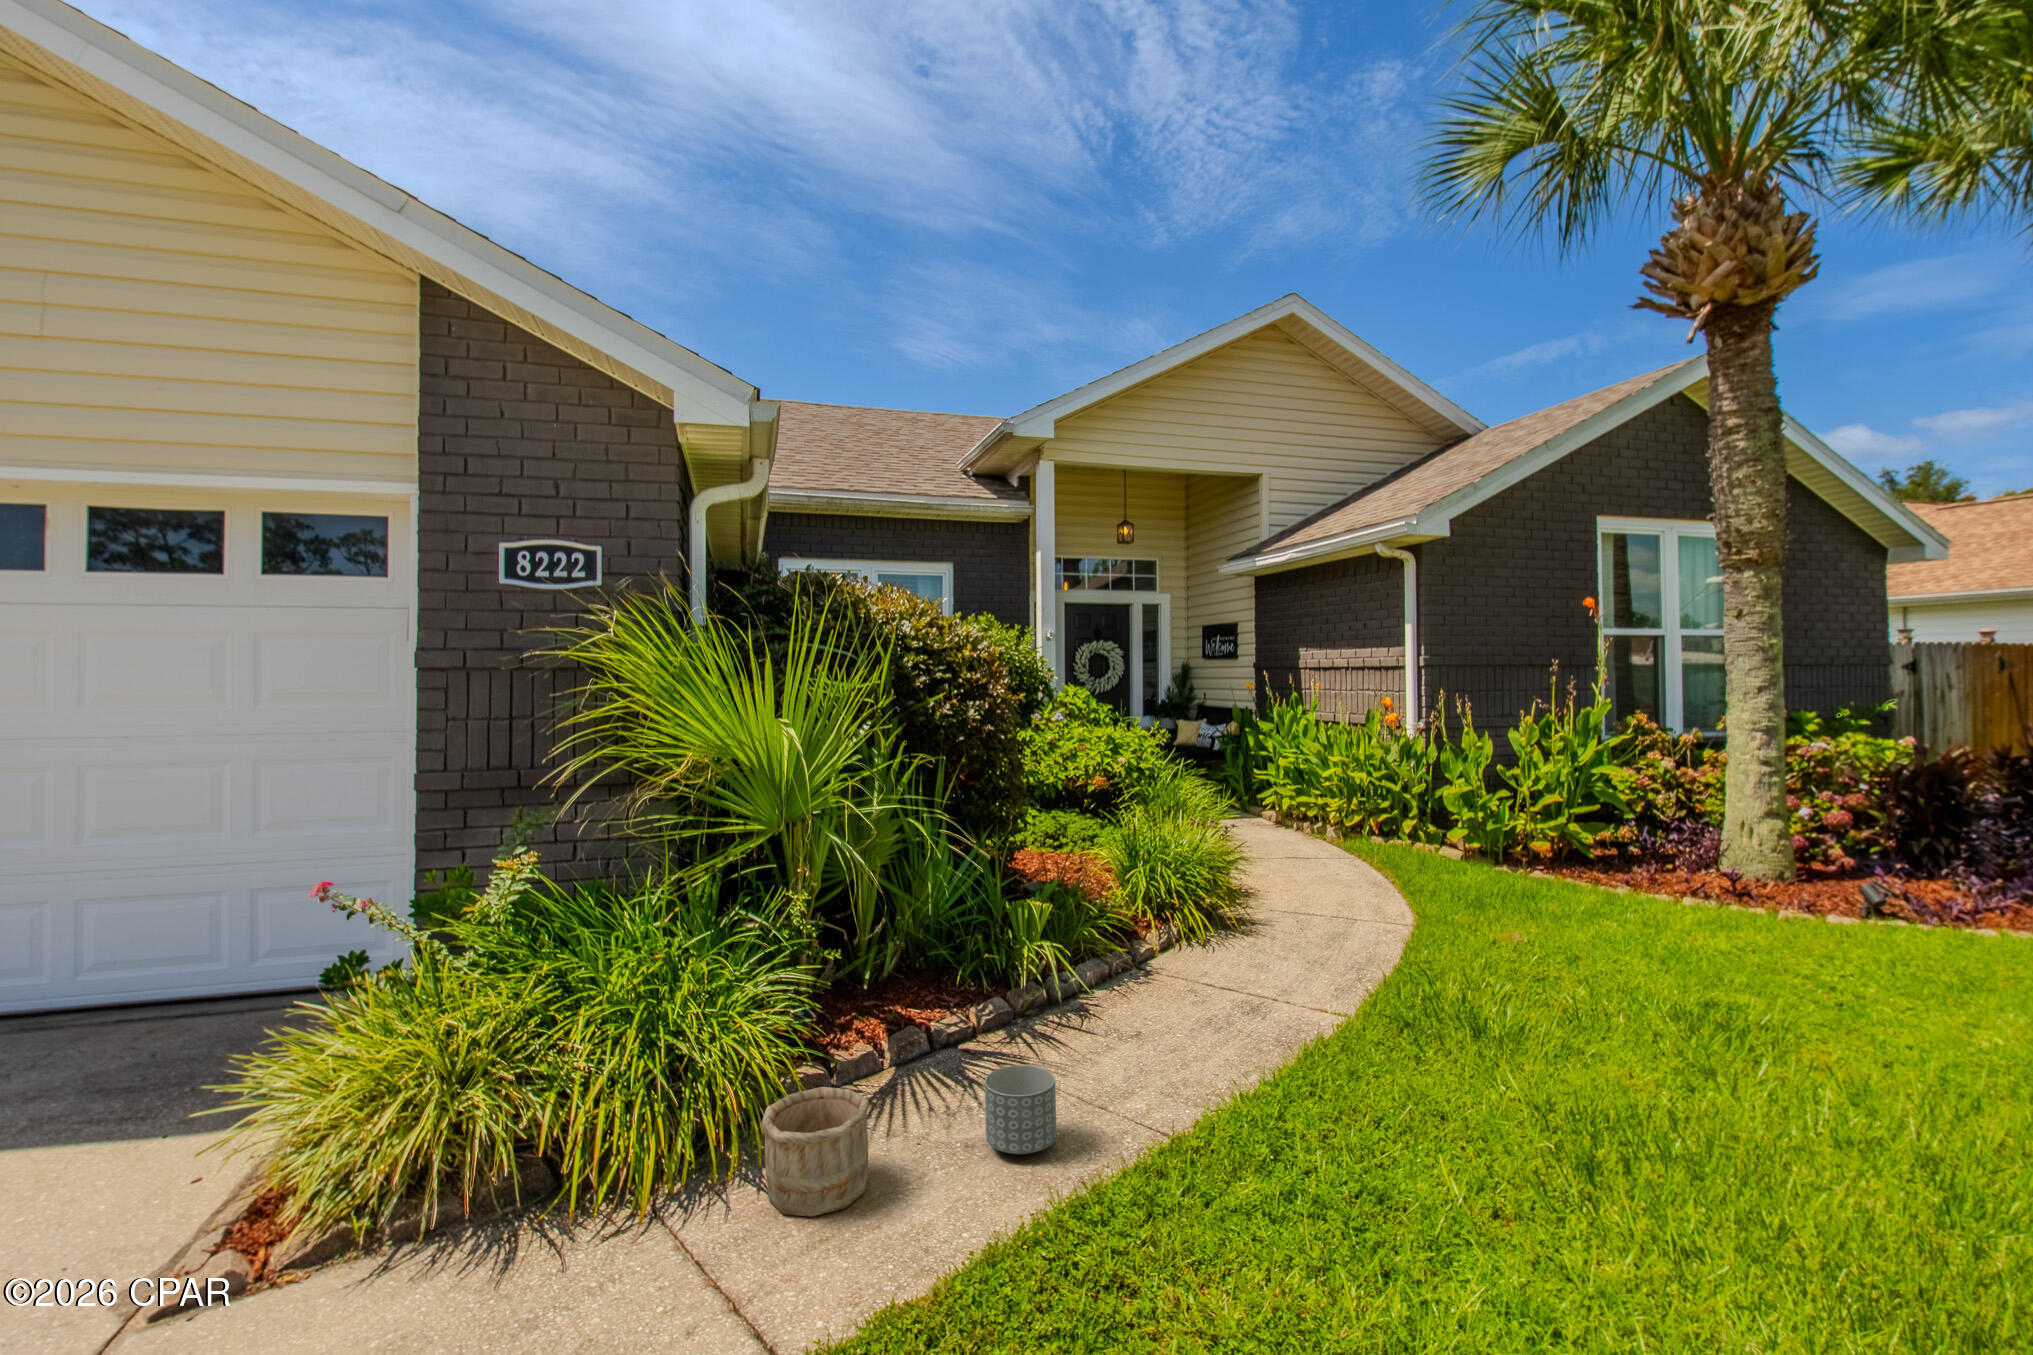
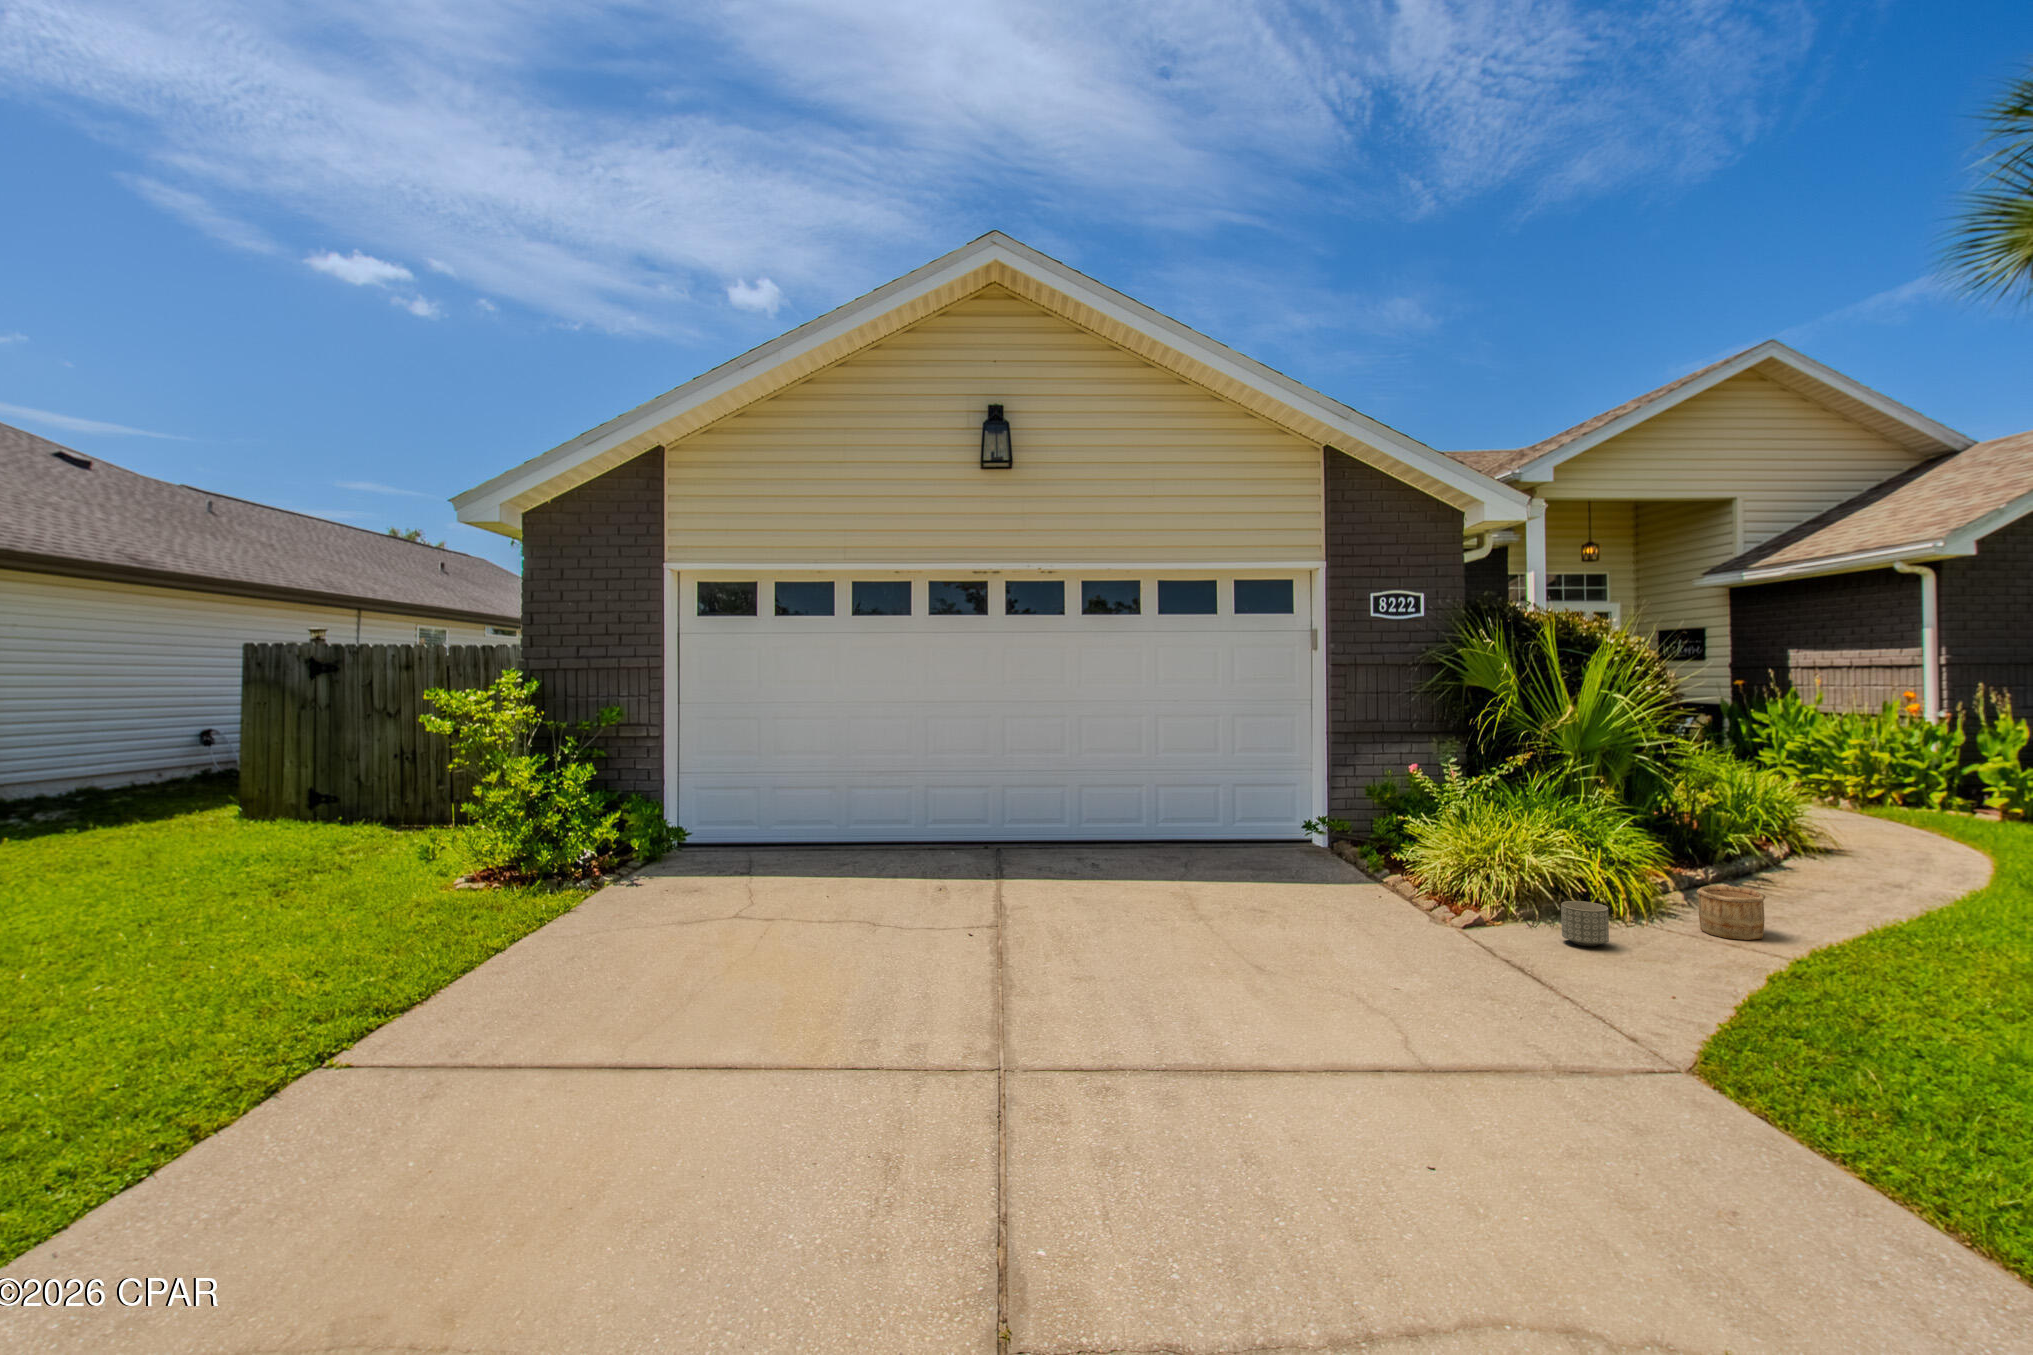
planter: present [985,1065,1056,1155] -> present [1561,901,1609,947]

